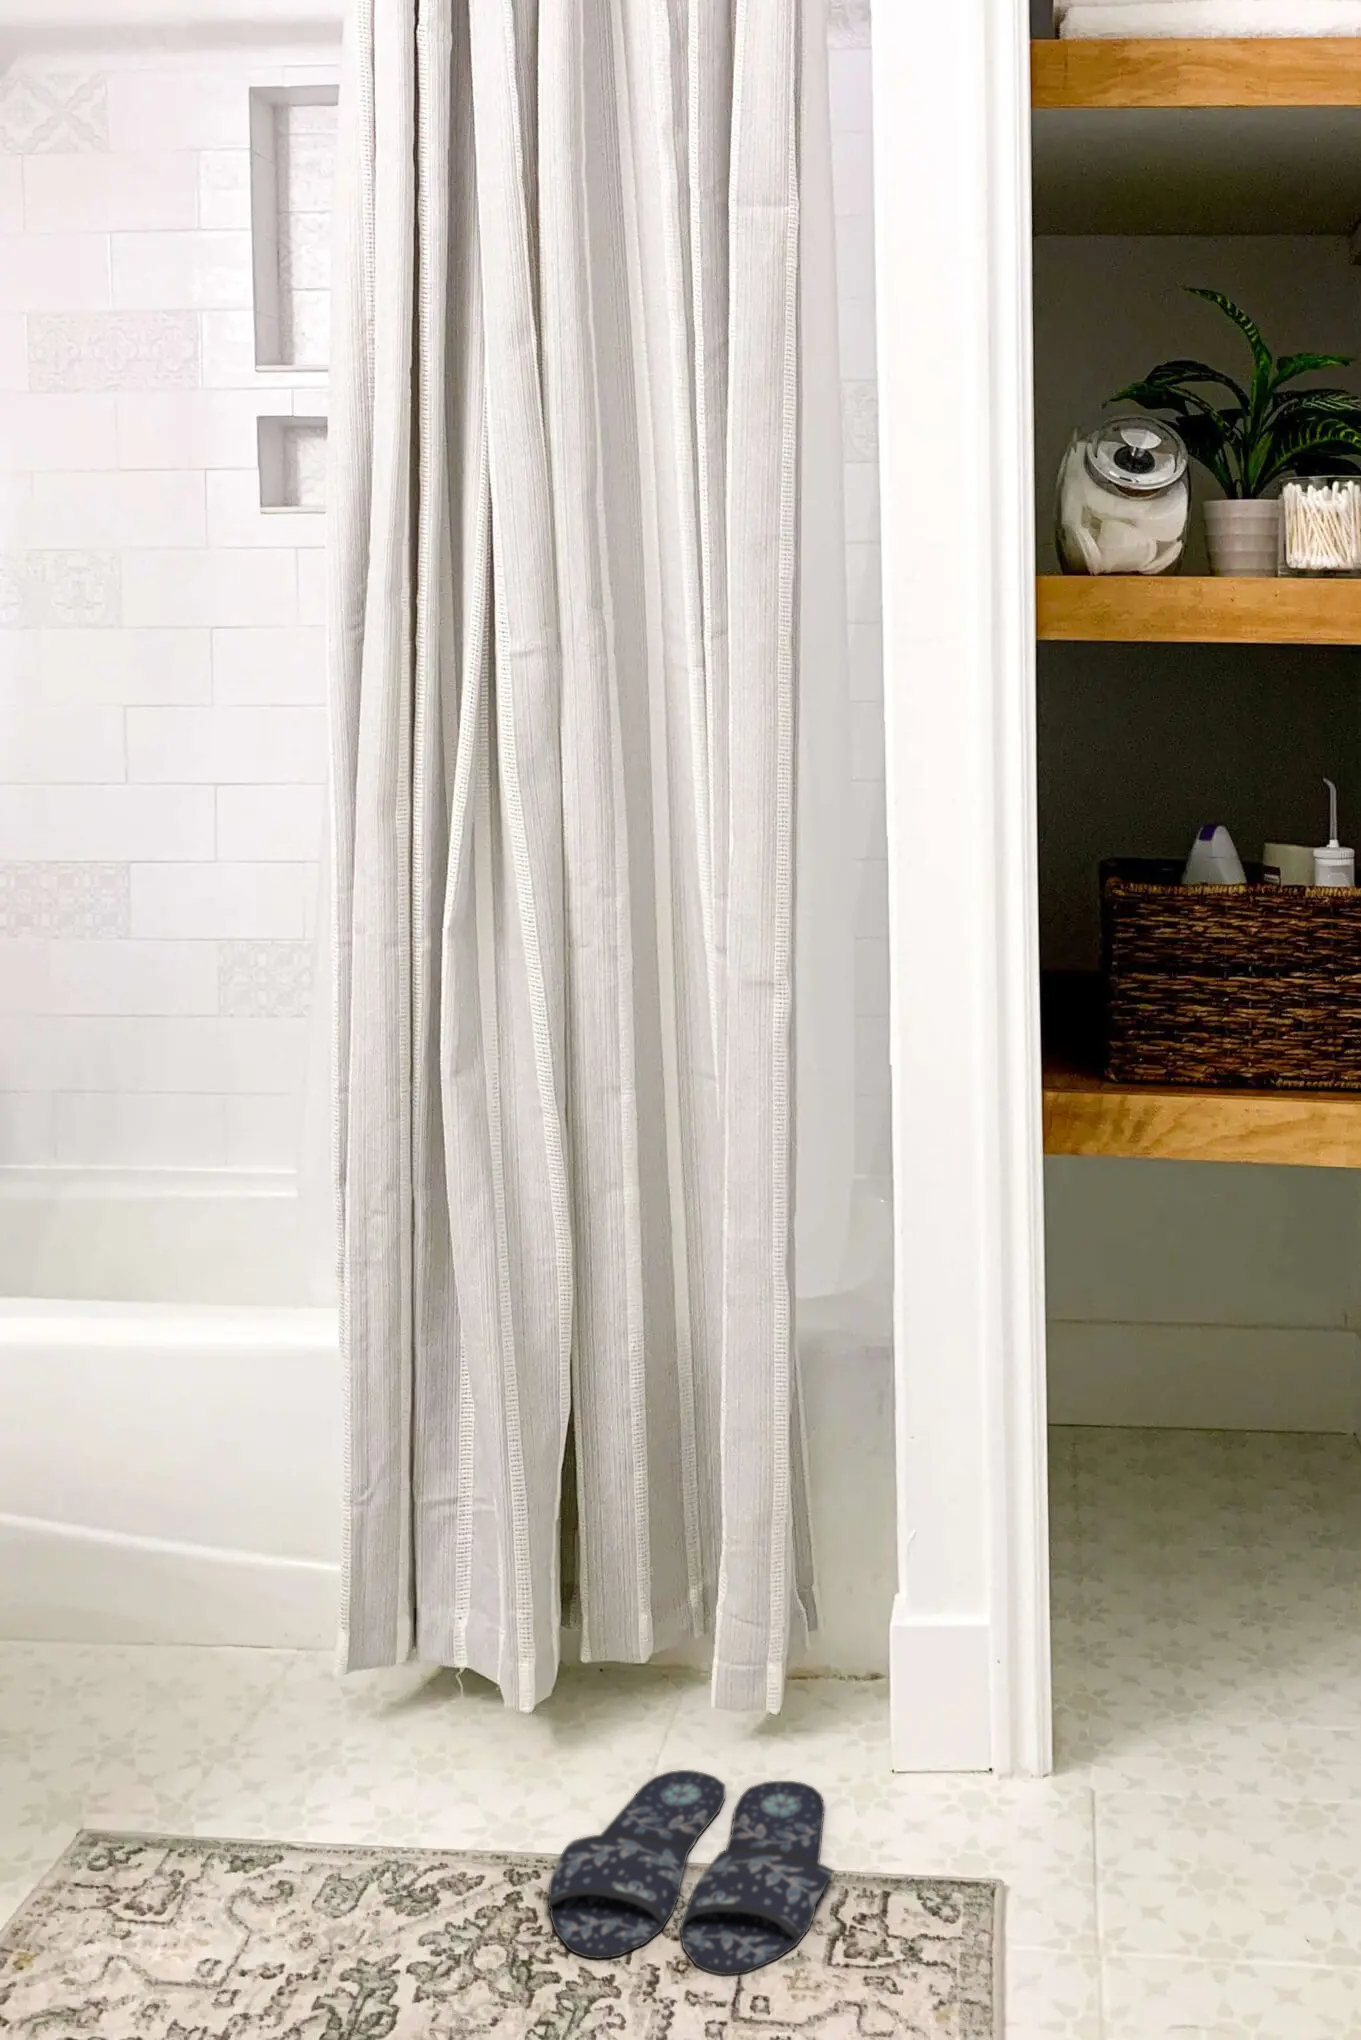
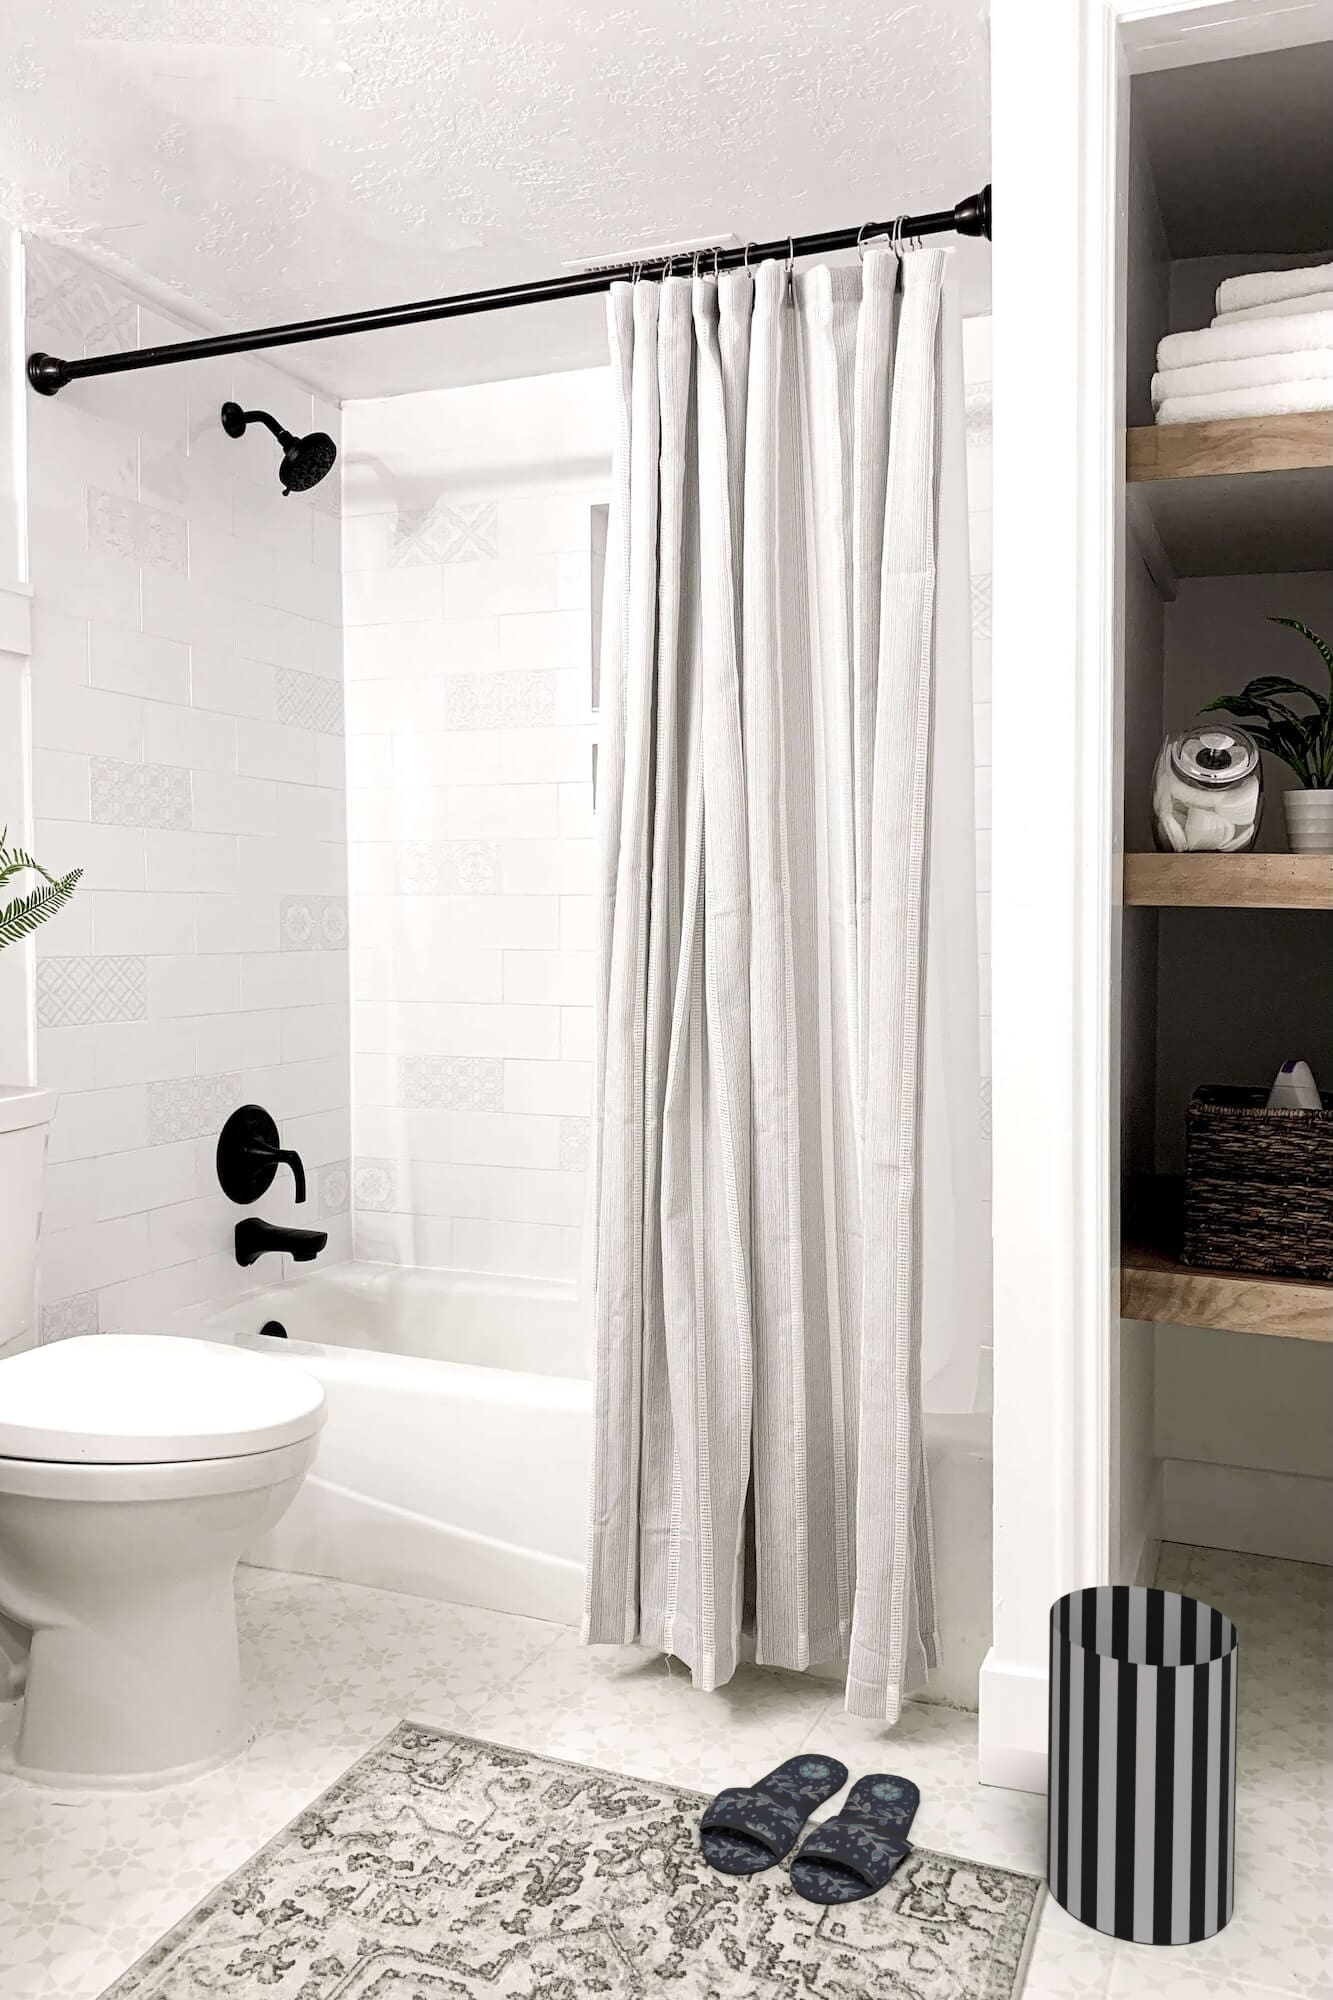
wastebasket: none [998,1492,1228,1941] -> present [1046,1586,1239,1944]

